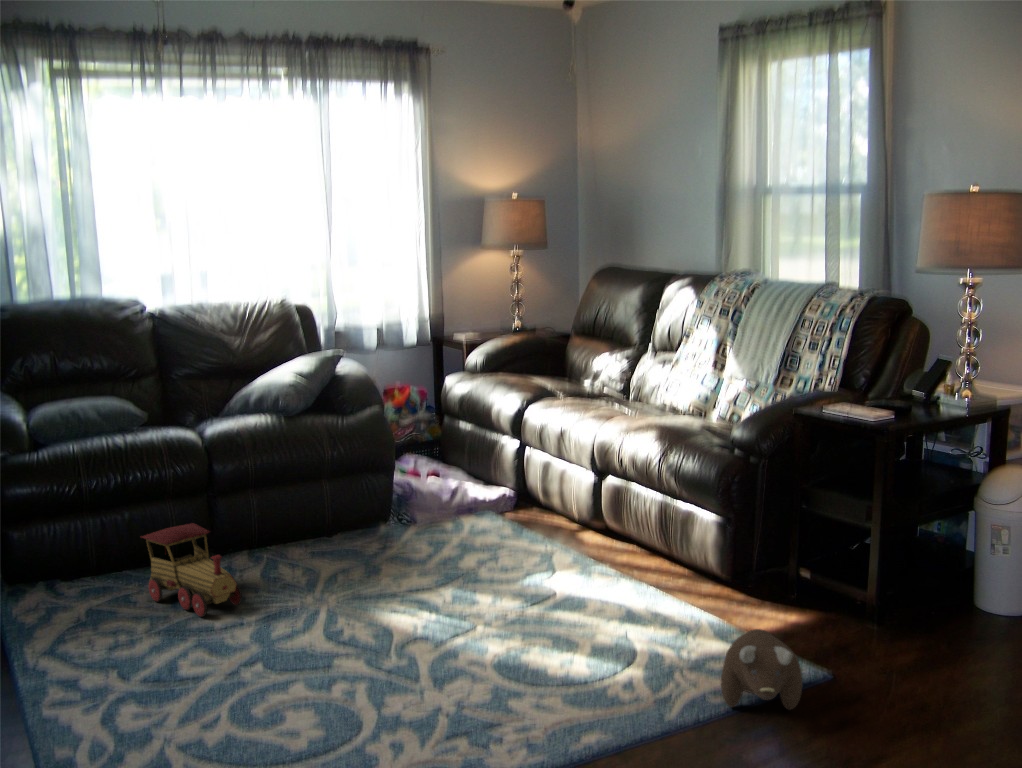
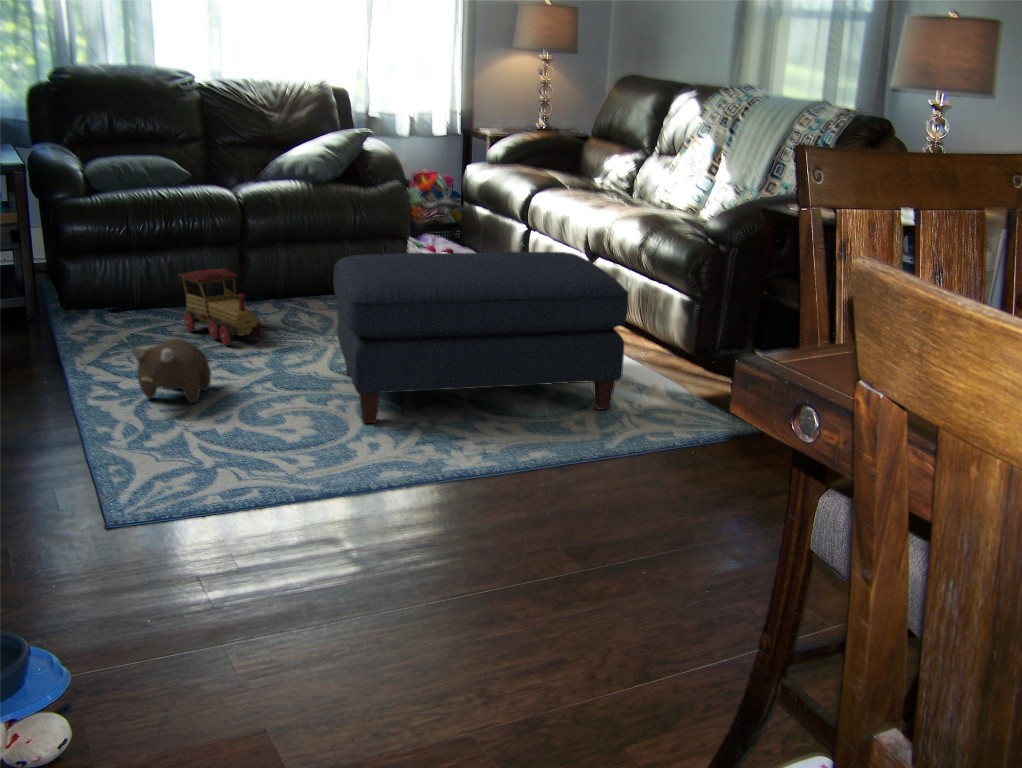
ottoman: none [327,482,670,714] -> present [333,252,628,423]
plush toy: present [721,629,802,710] -> present [131,339,211,403]

